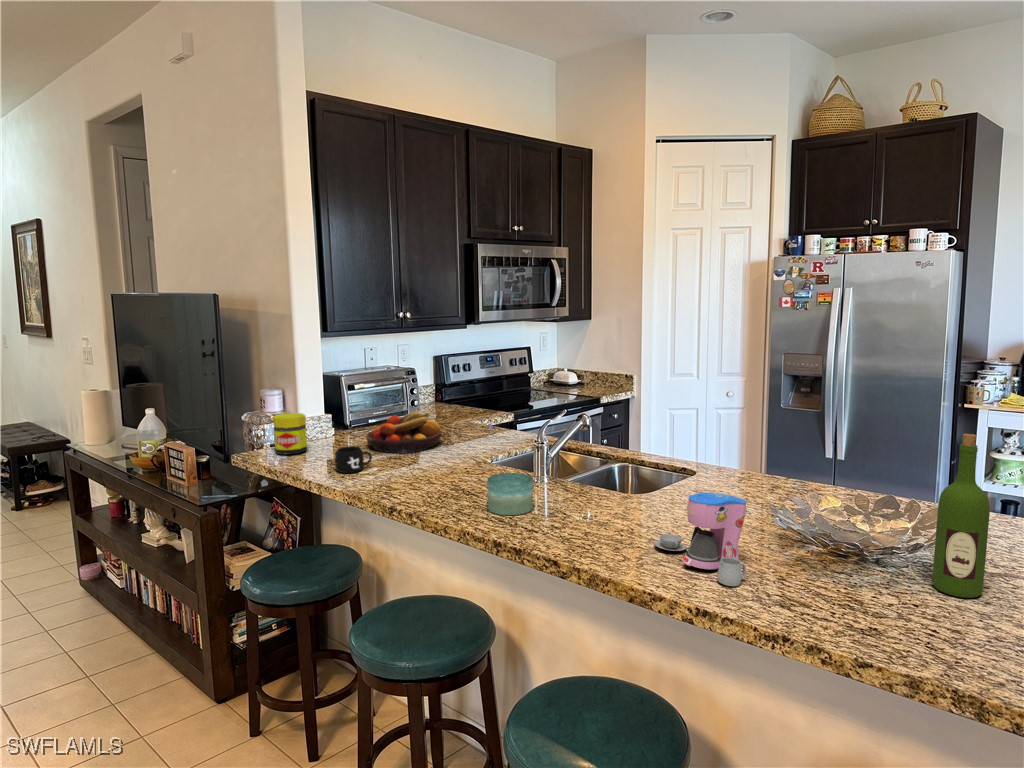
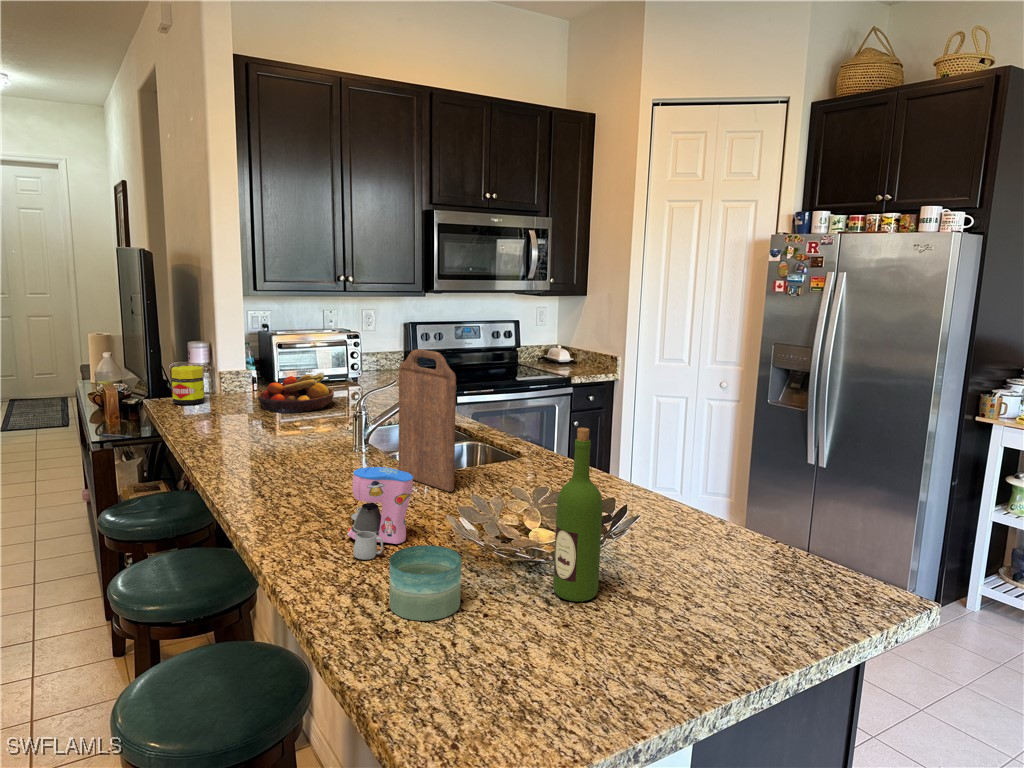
cutting board: none [619,376,697,512] -> present [398,349,456,492]
mug: present [335,446,372,473] -> none [196,400,233,425]
candle: present [487,473,533,515] -> present [390,545,461,621]

